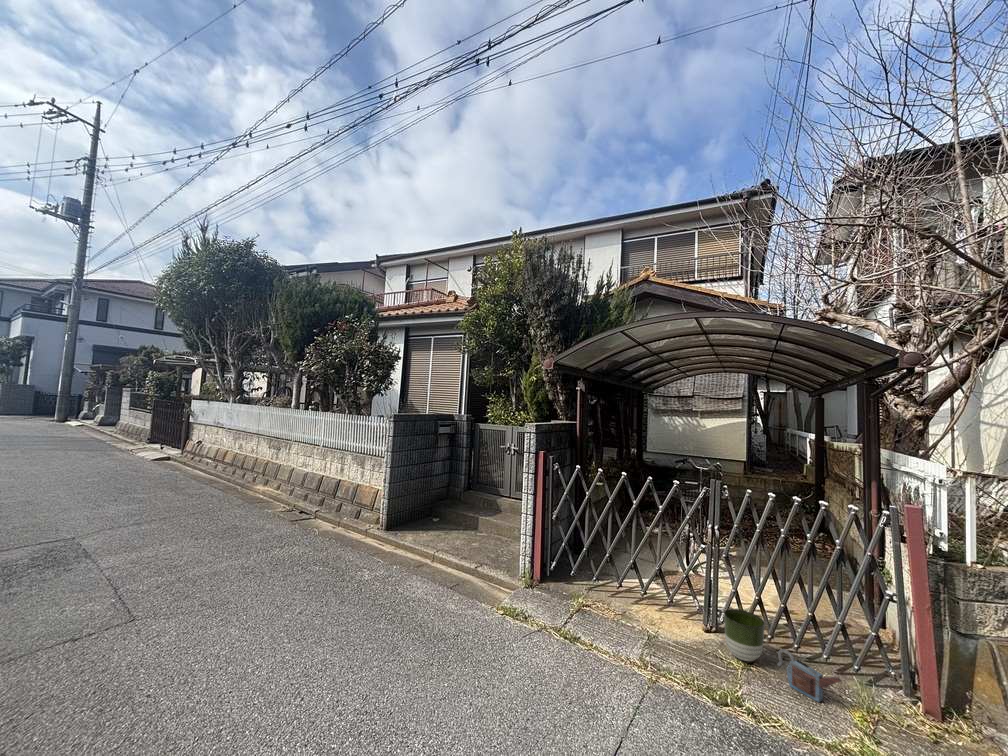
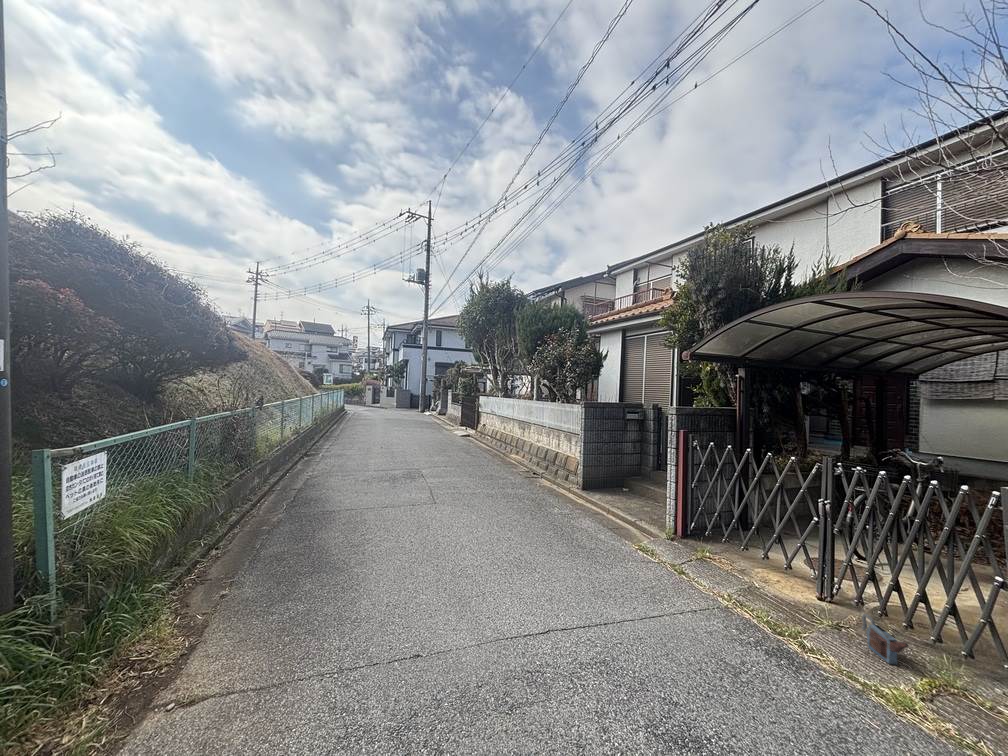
planter: present [724,609,765,661] -> none [818,576,861,624]

